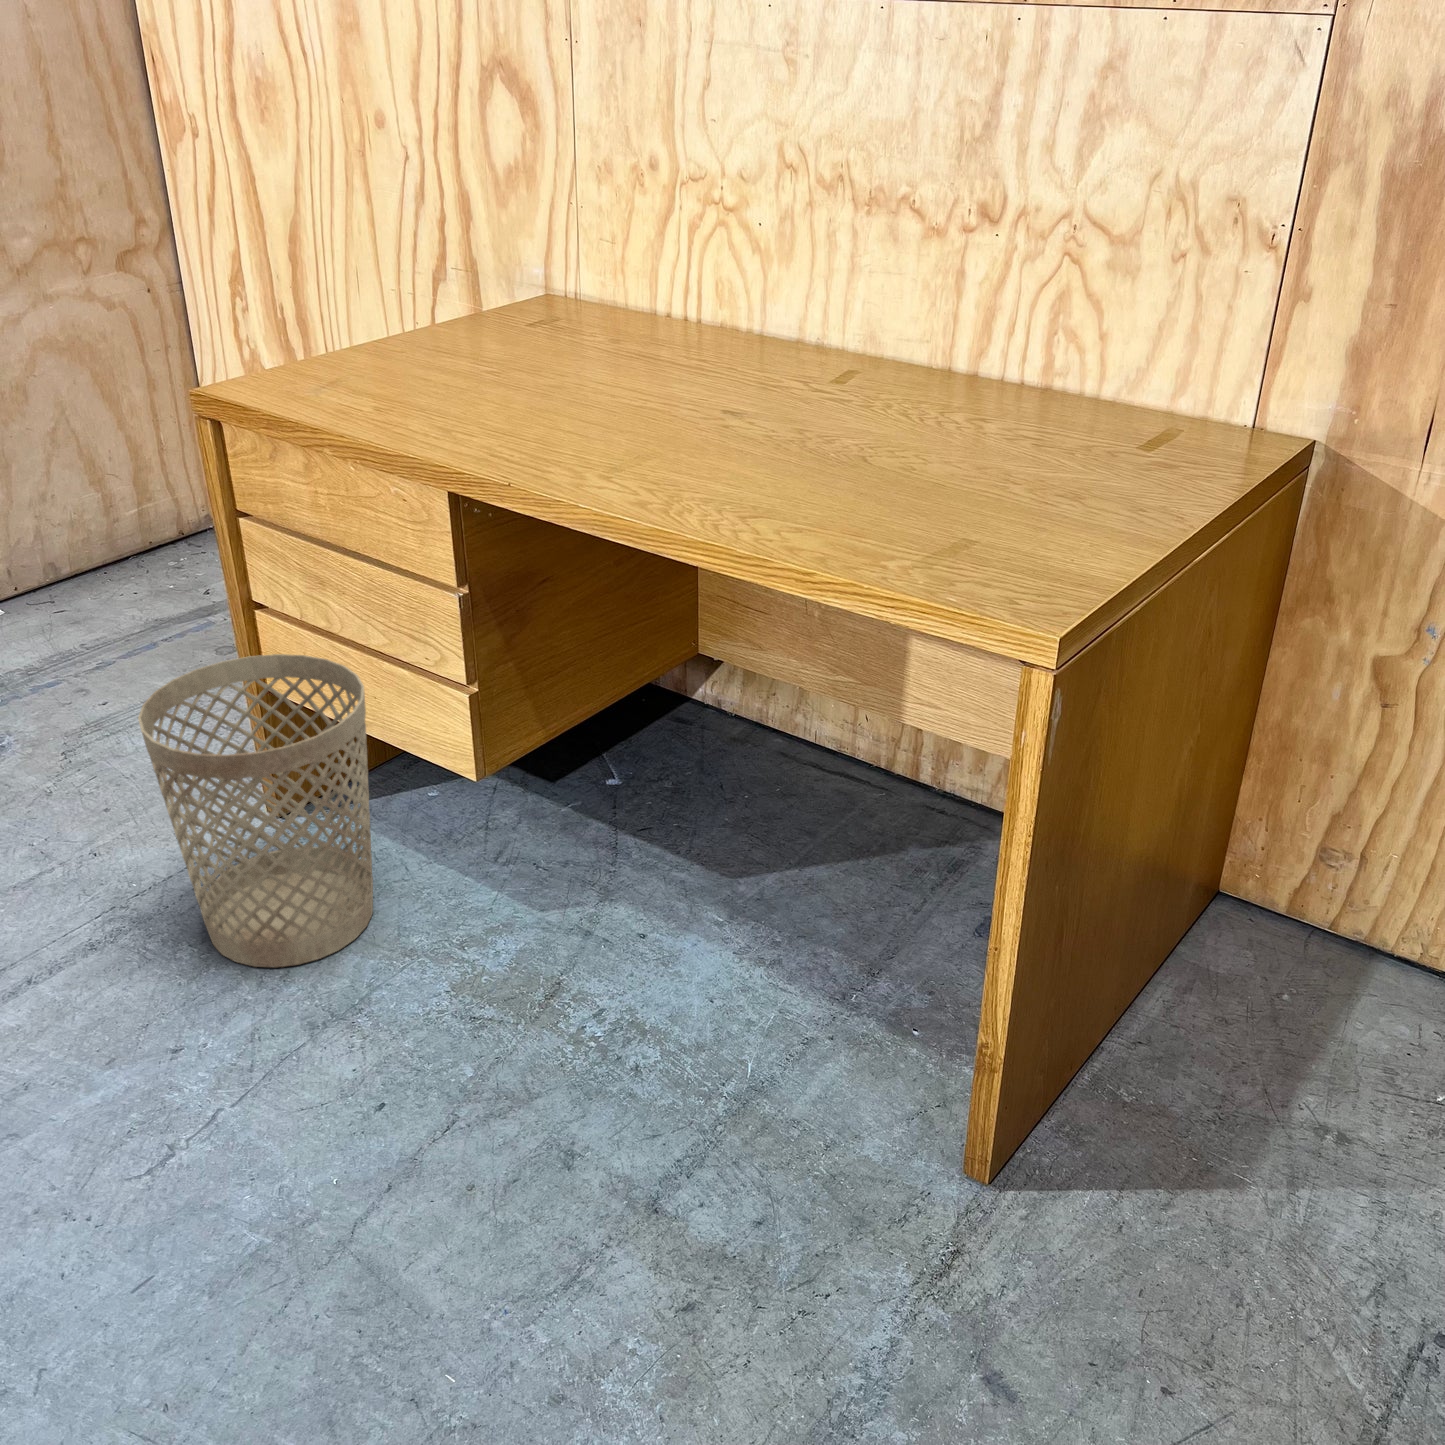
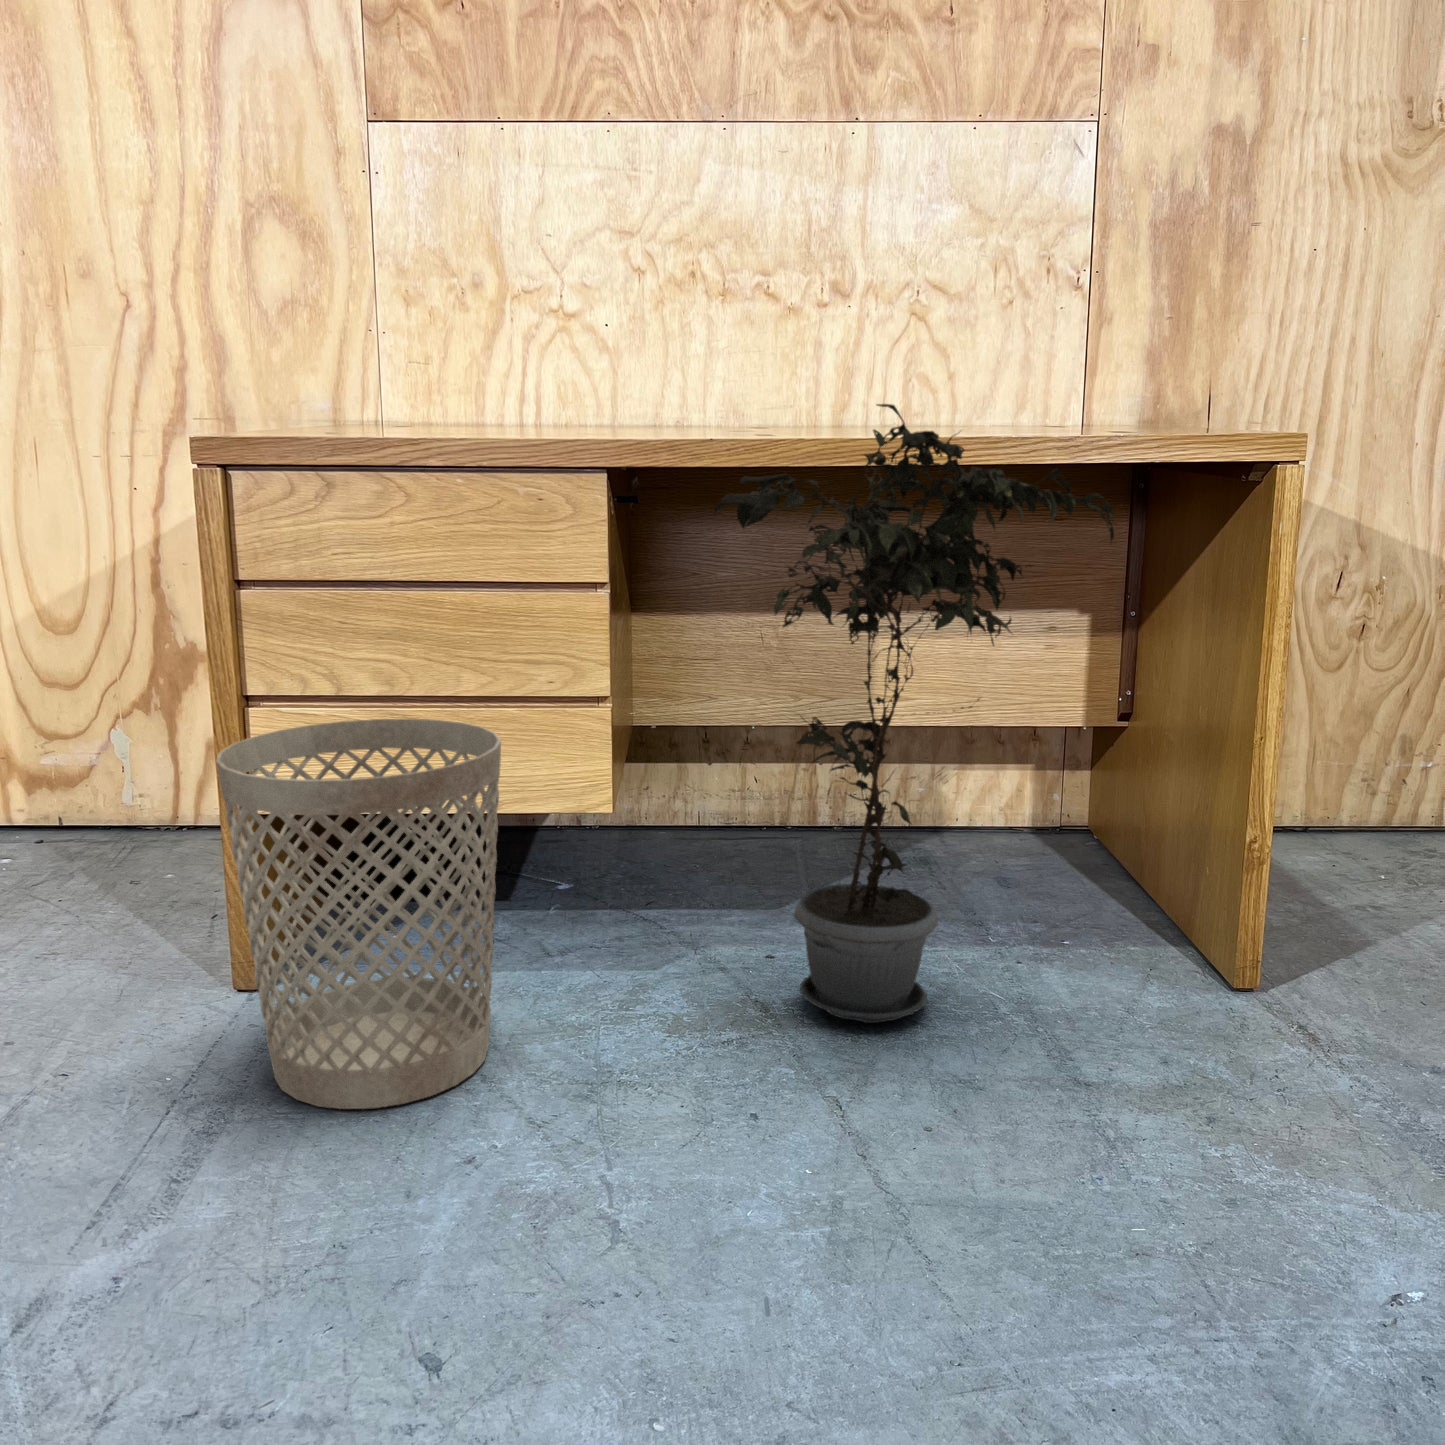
potted plant: none [501,488,782,1051] -> present [715,404,1114,1023]

